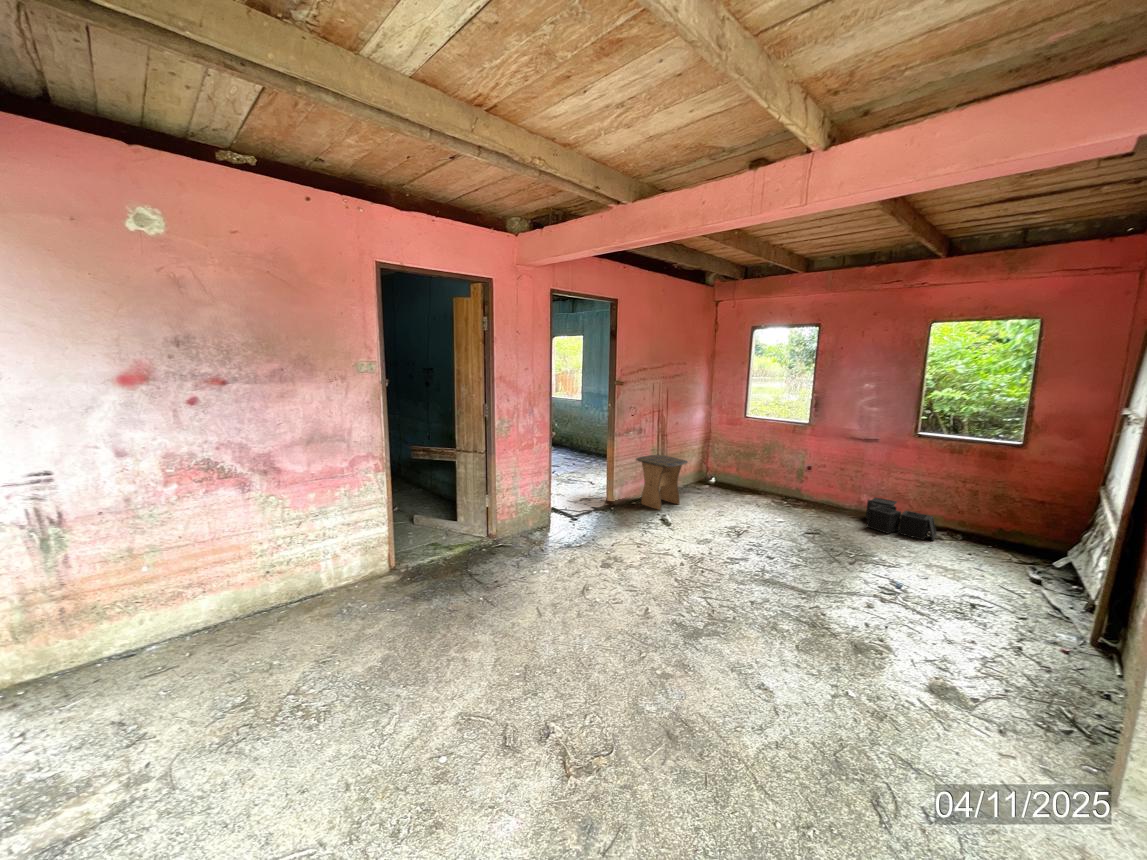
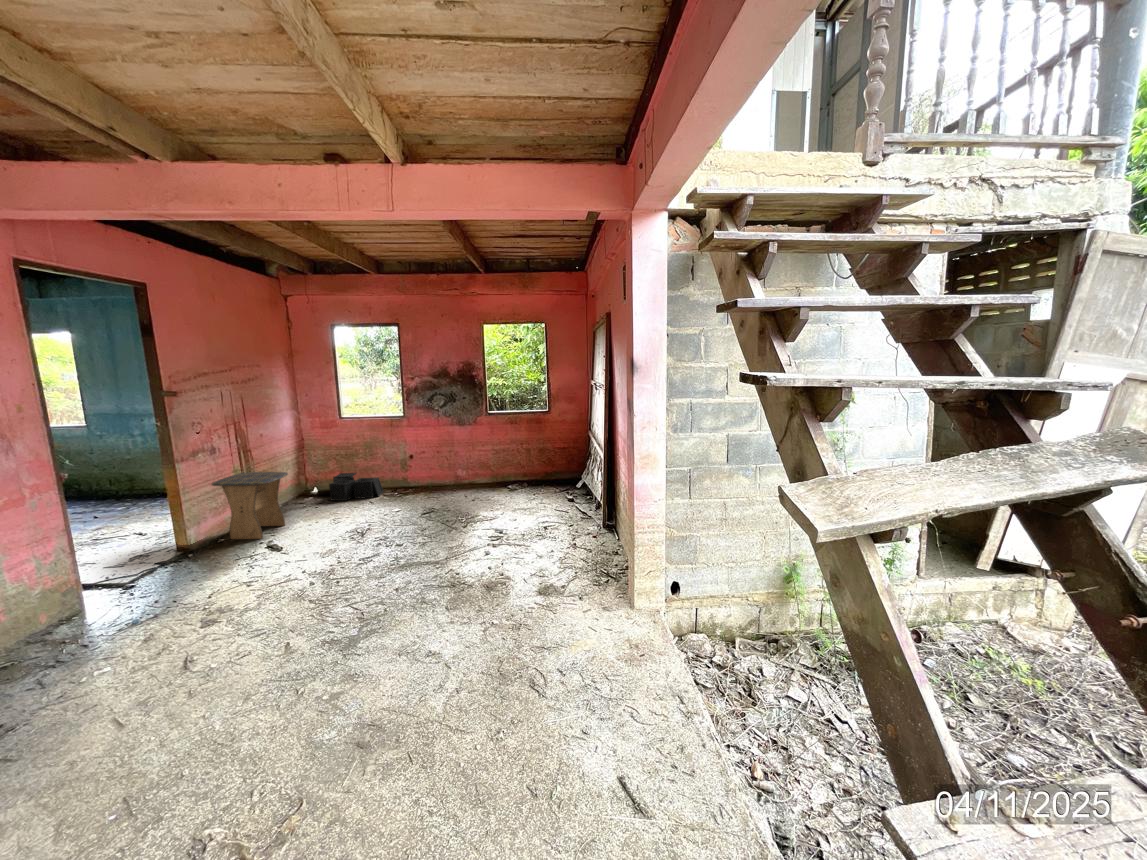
storage bin: present [866,497,937,541] -> present [329,473,383,501]

